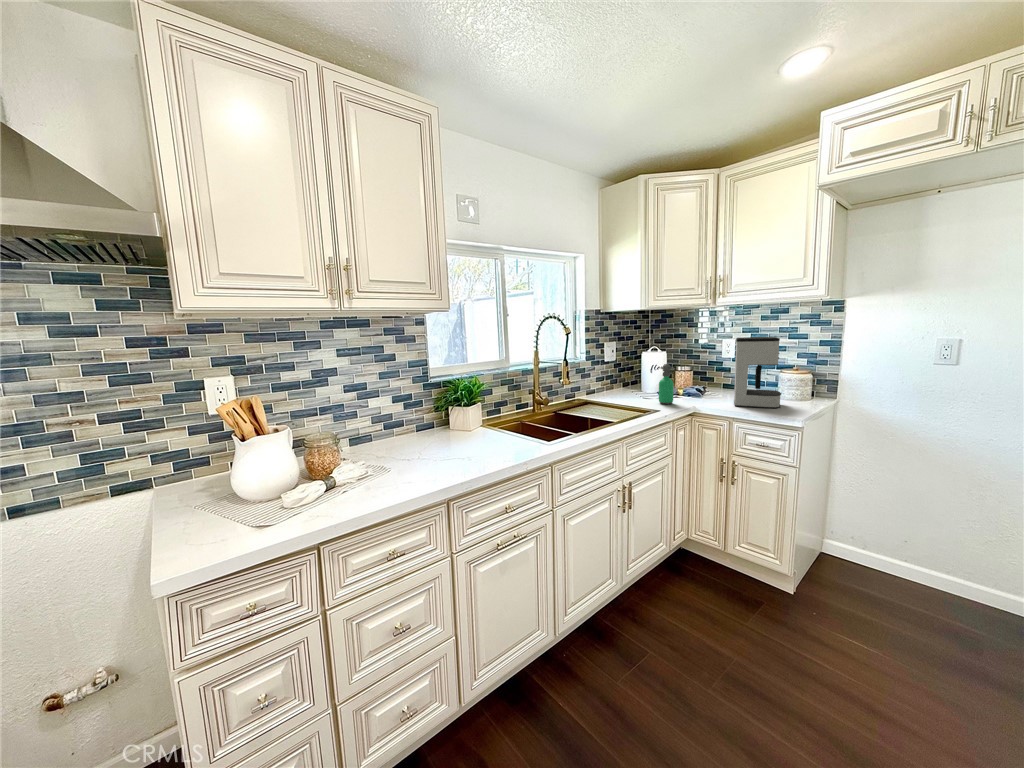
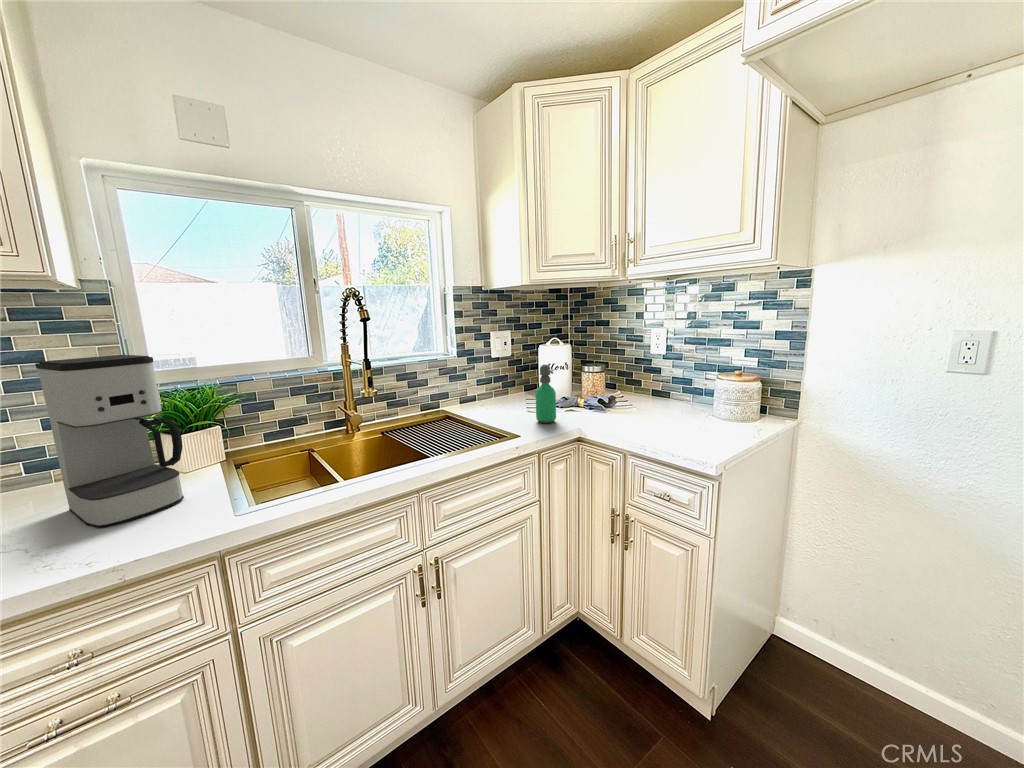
coffee maker: present [734,337,781,408] -> present [35,355,184,528]

